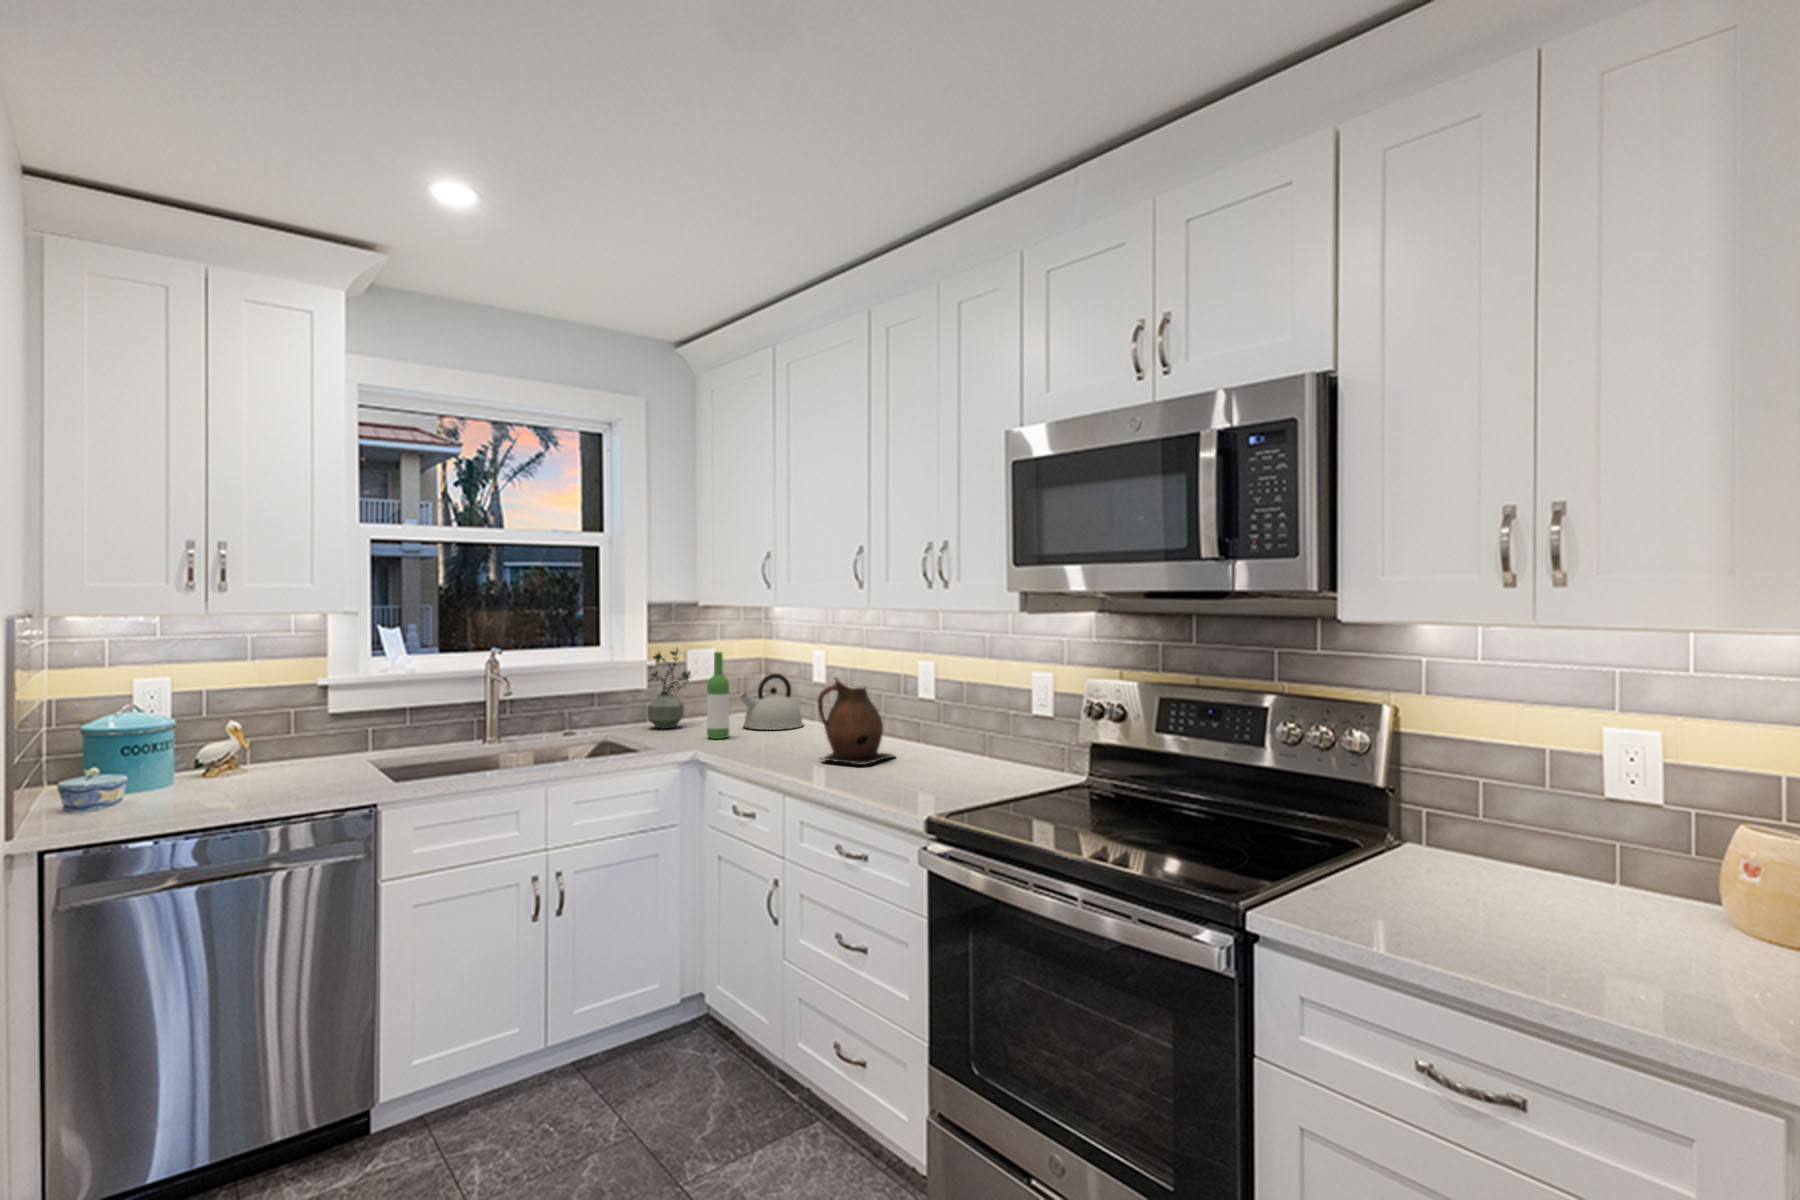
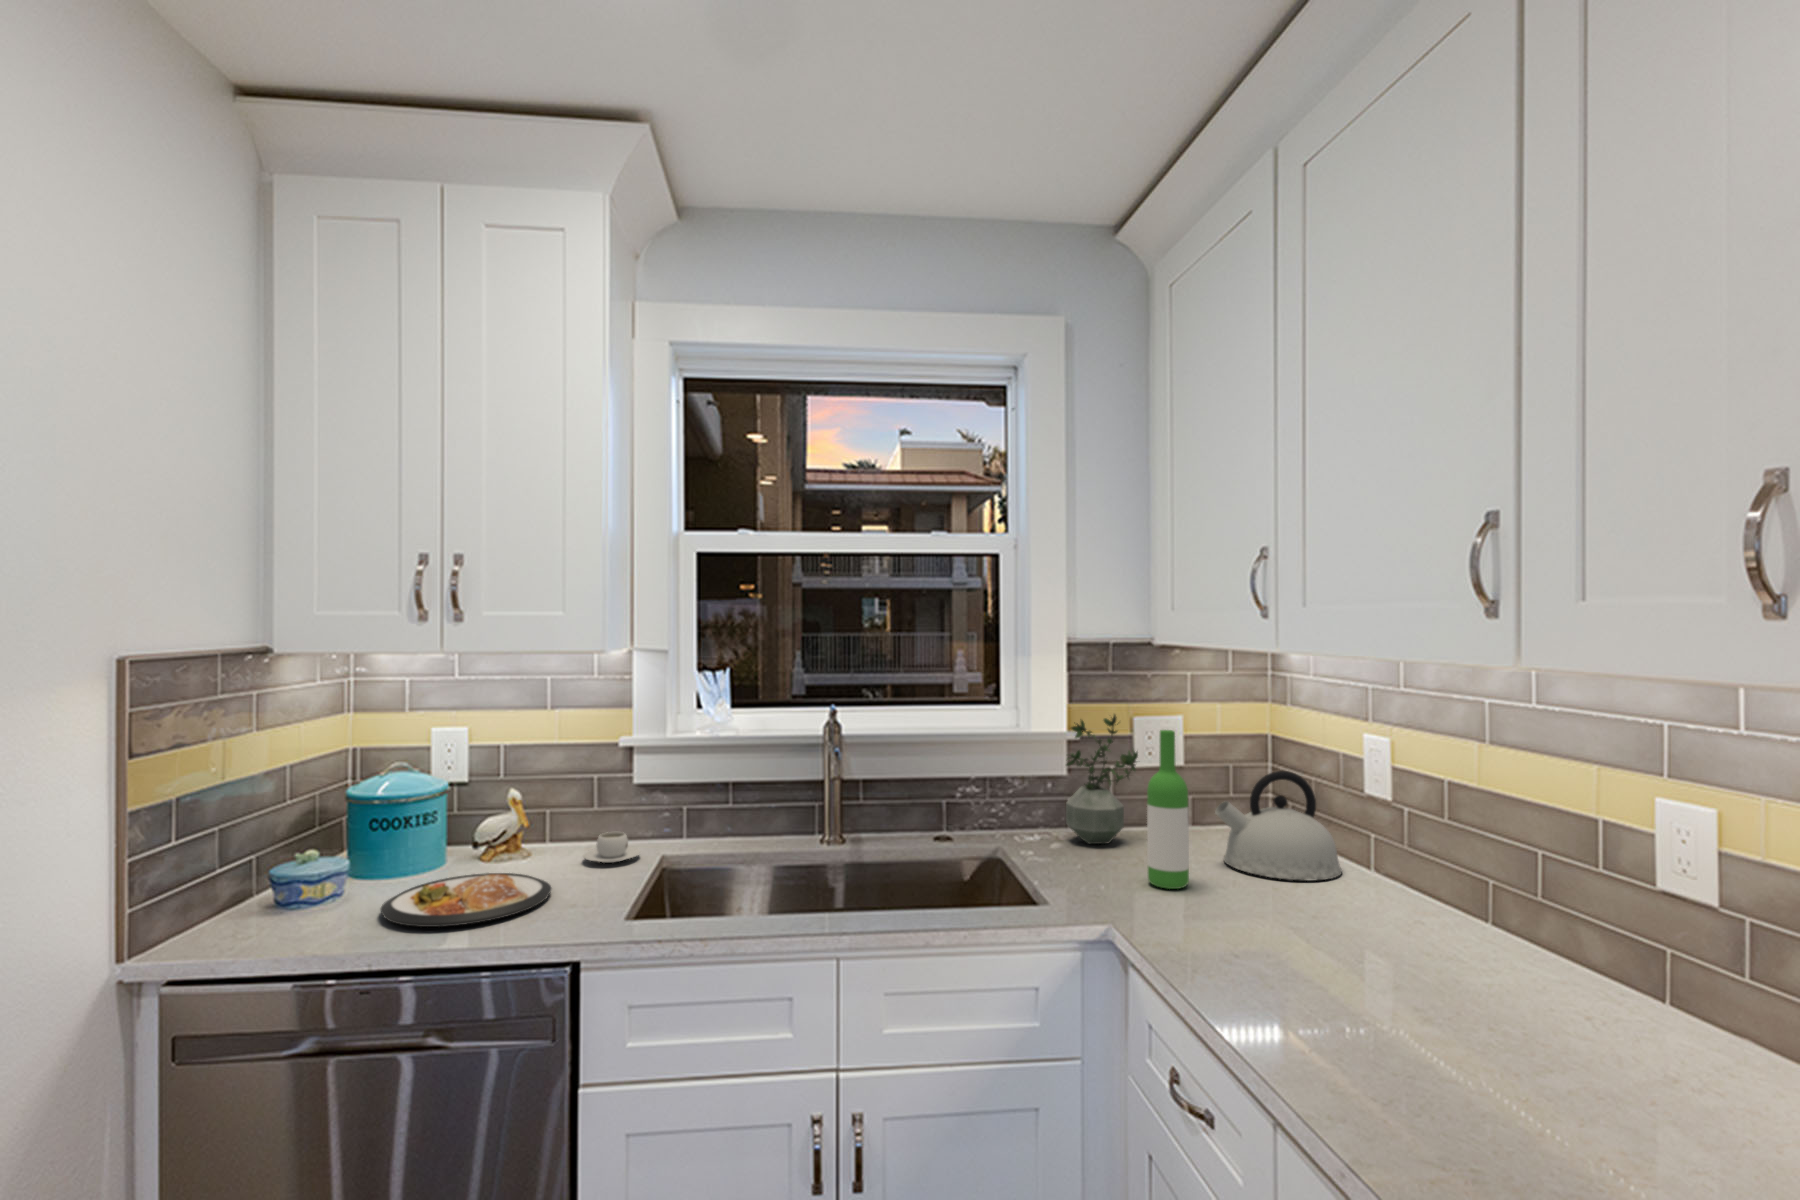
ceramic pitcher: present [818,677,896,765] -> none [1368,824,1612,1091]
teacup: none [304,746,352,768] -> present [583,832,641,863]
dish: none [189,775,321,802] -> present [380,873,552,927]

